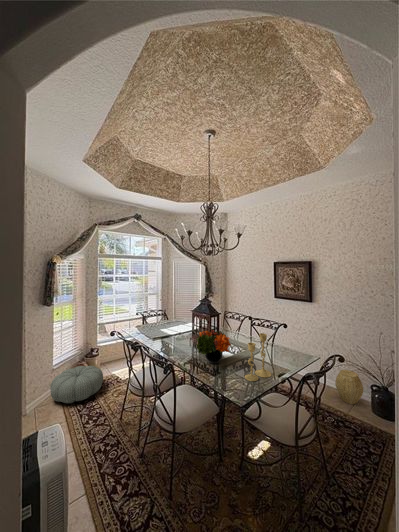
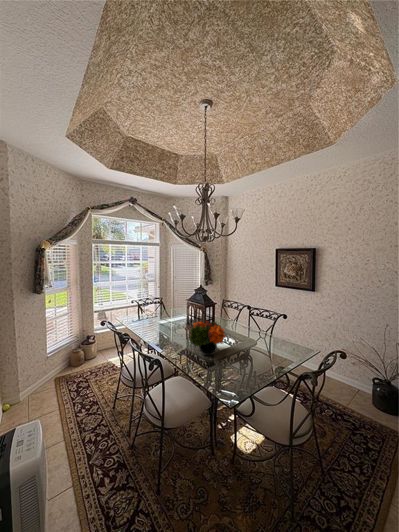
candlestick: present [245,333,271,381] -> none [239,326,268,376]
pouf: present [50,366,103,403] -> none [44,353,98,391]
woven basket: present [335,370,363,404] -> none [335,361,364,396]

